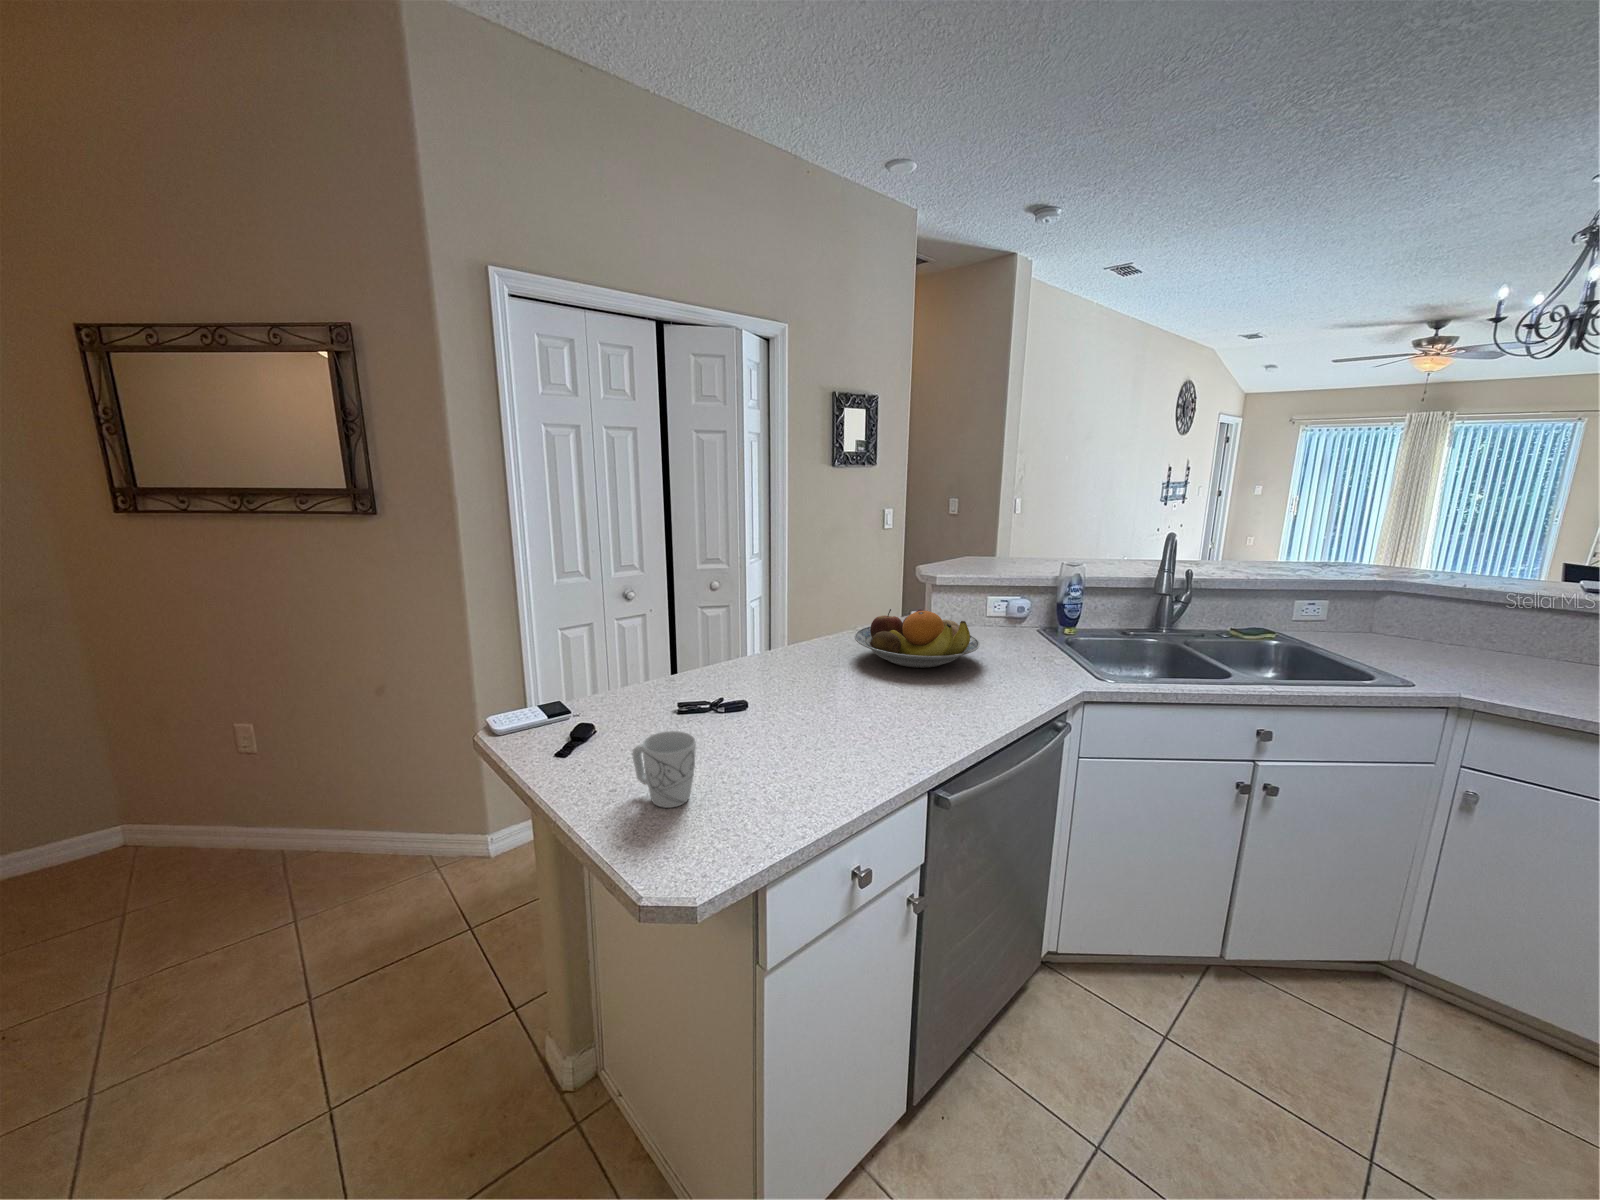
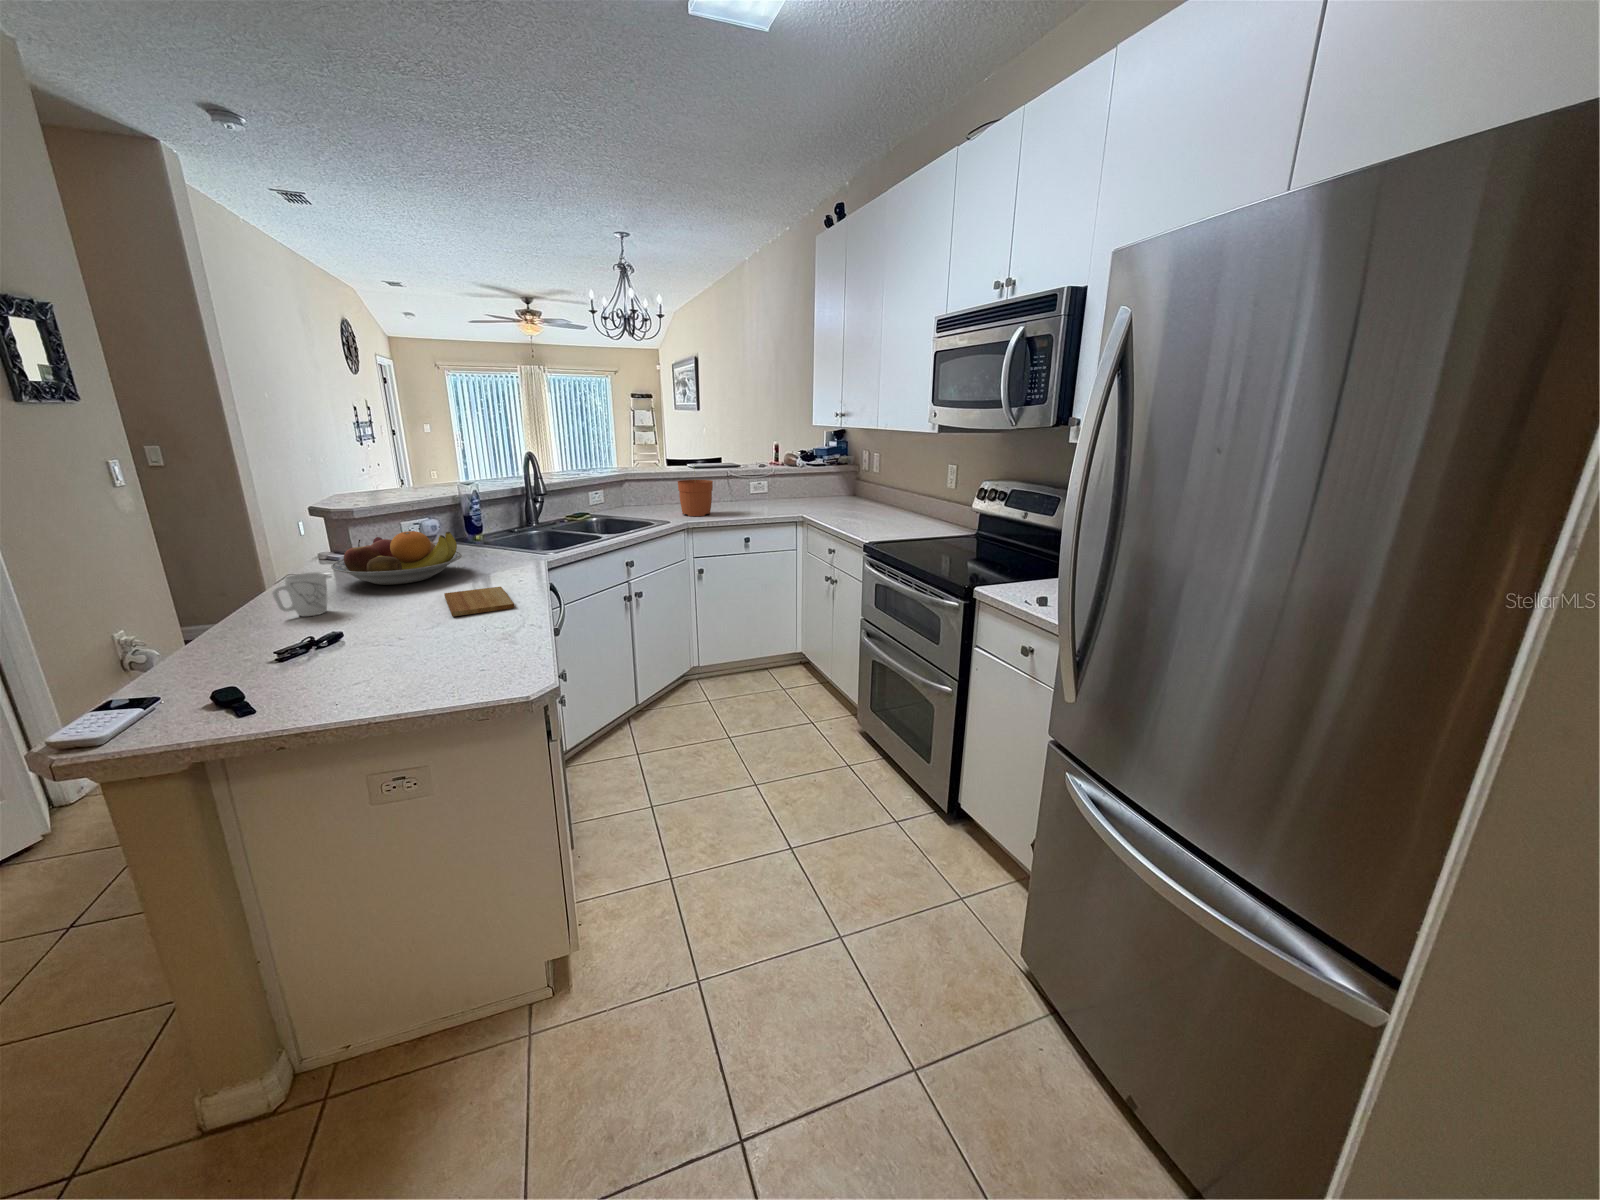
plant pot: none [1471,587,1584,696] -> present [678,479,713,516]
cutting board: none [838,693,945,744] -> present [444,587,514,616]
mug: present [632,731,696,808] -> present [272,572,327,616]

